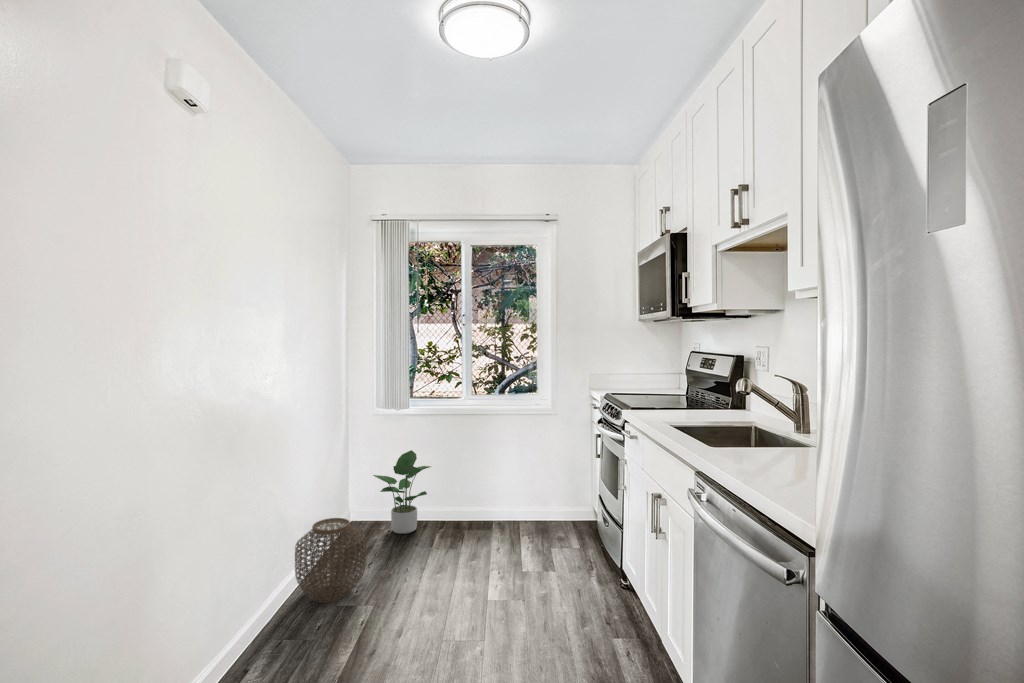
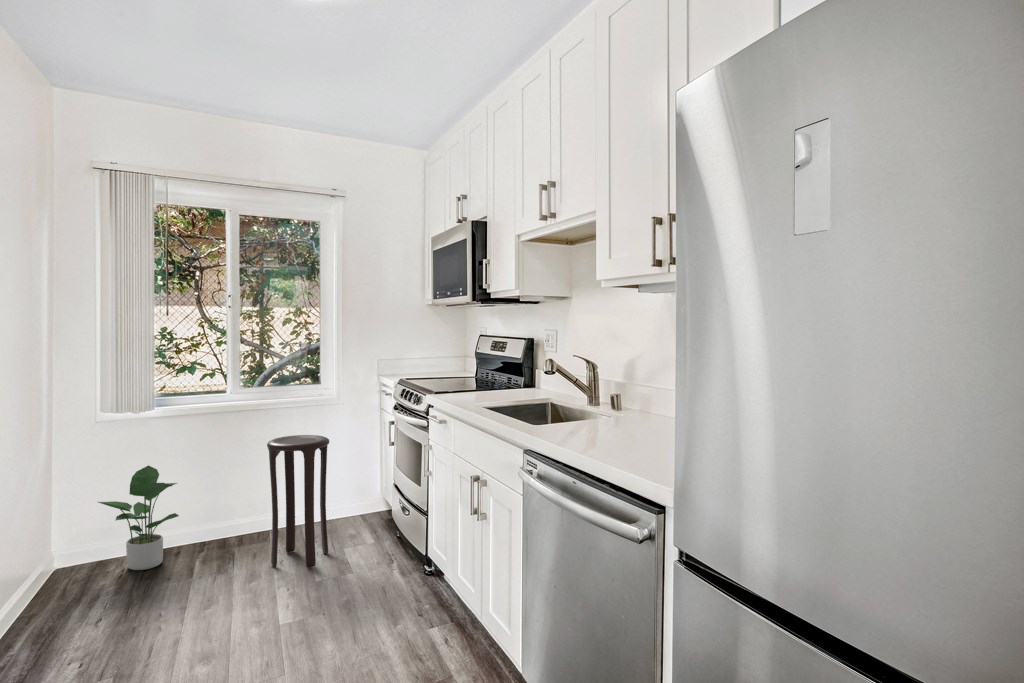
stool: none [489,437,542,558] -> present [267,435,329,568]
woven basket: present [295,518,367,602] -> none [32,552,133,658]

